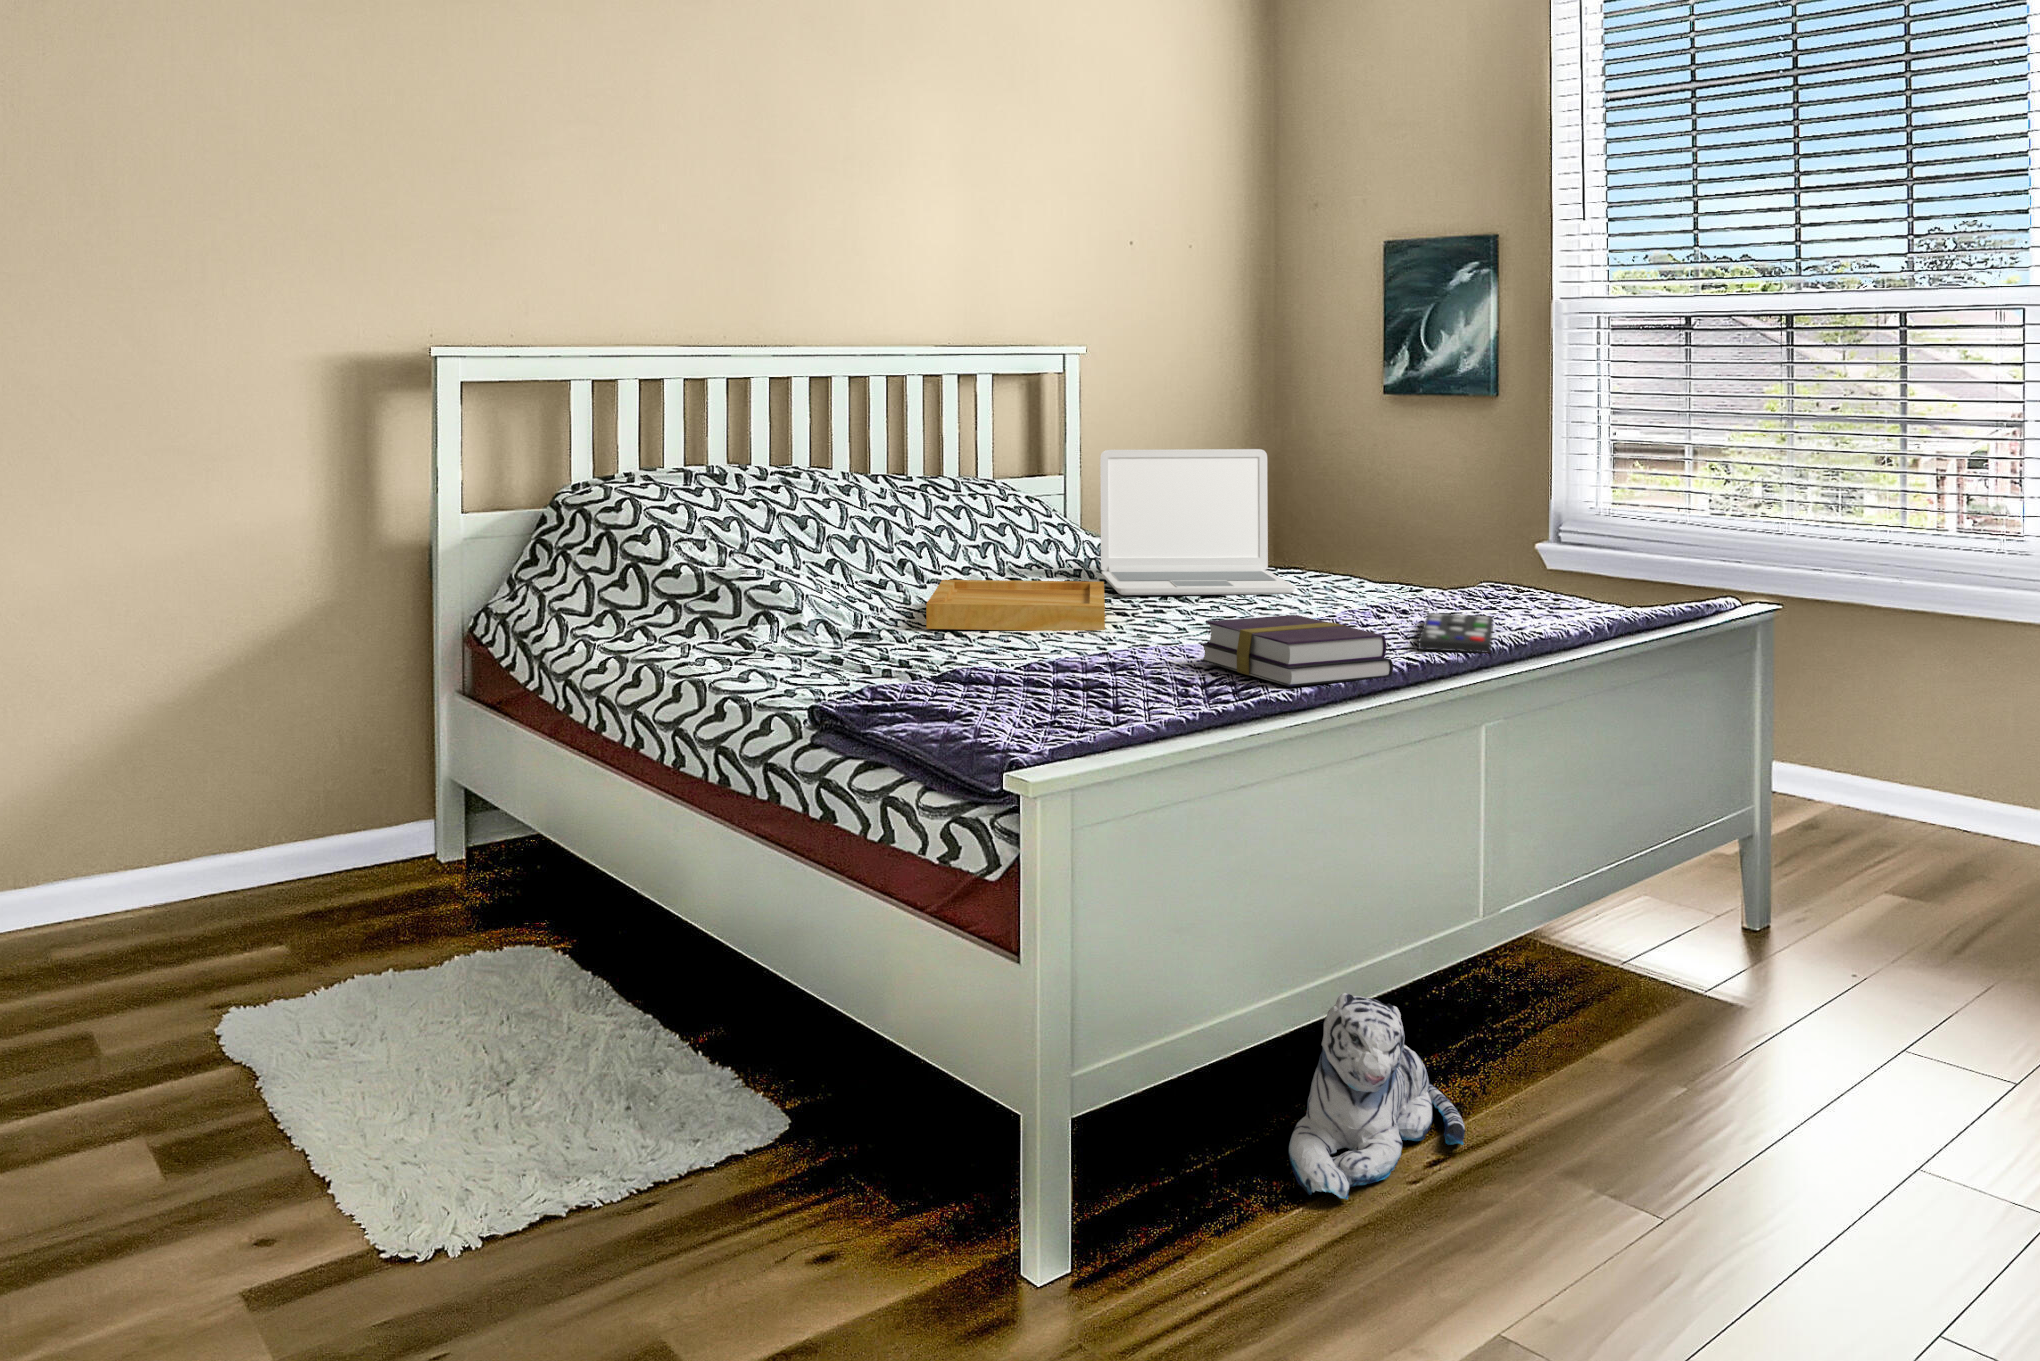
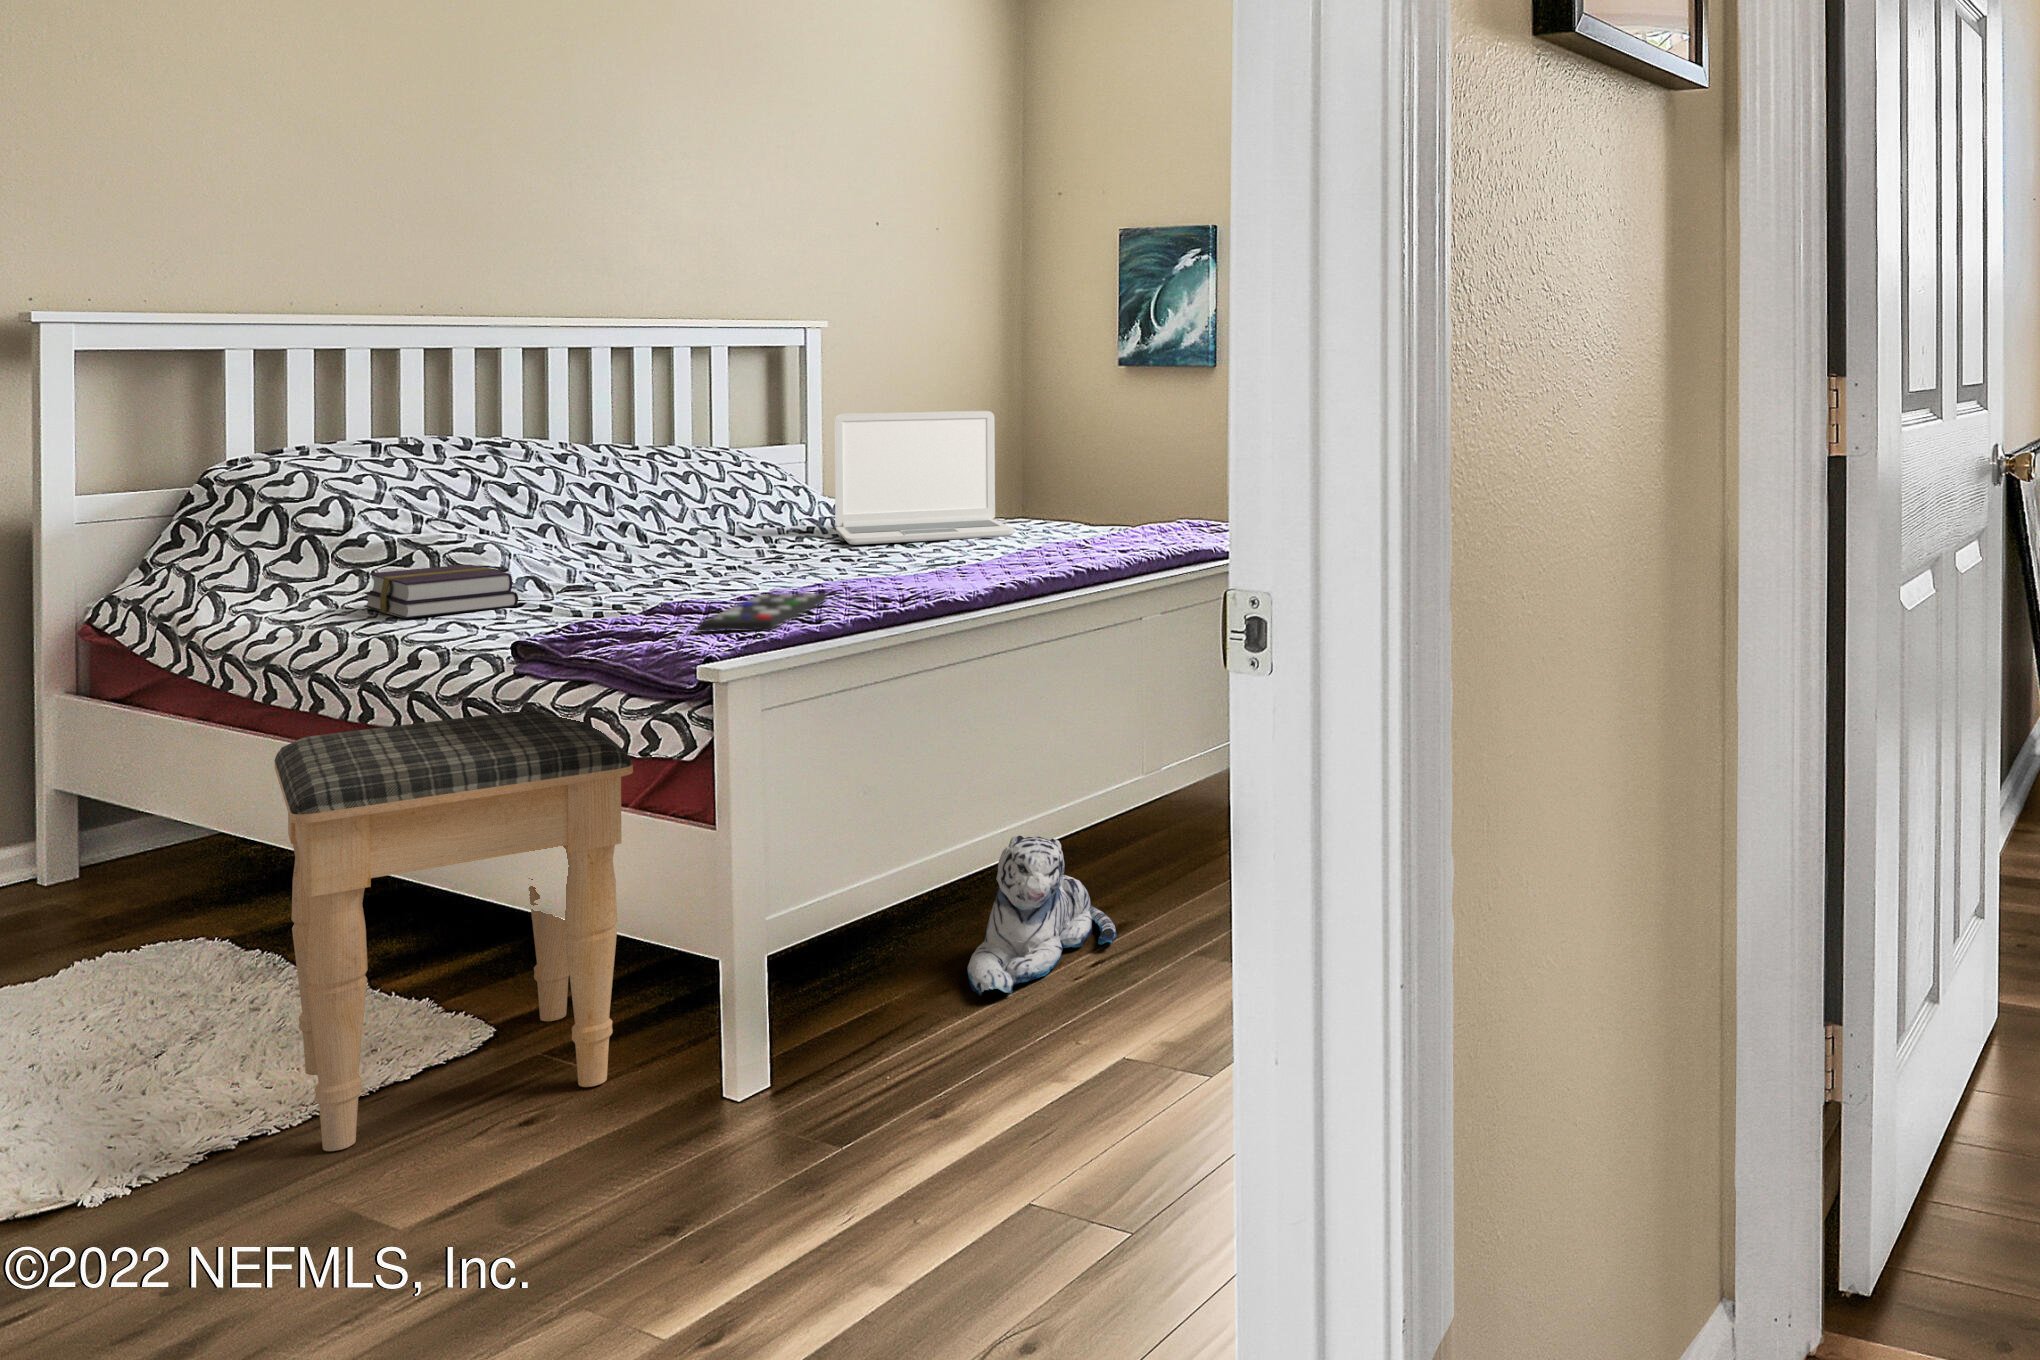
tray: present [926,580,1105,631] -> none [646,532,833,581]
remote control: present [1418,613,1493,653] -> present [698,593,827,632]
book: present [1200,615,1393,687] -> present [364,565,518,618]
footstool: none [602,782,933,1259] -> present [274,712,633,1151]

